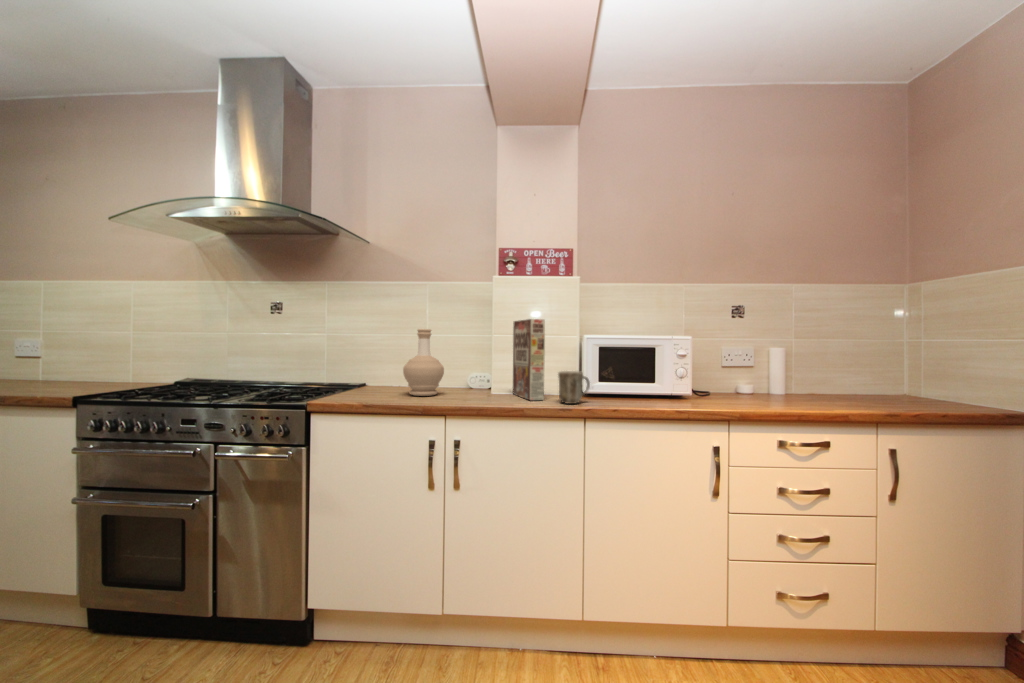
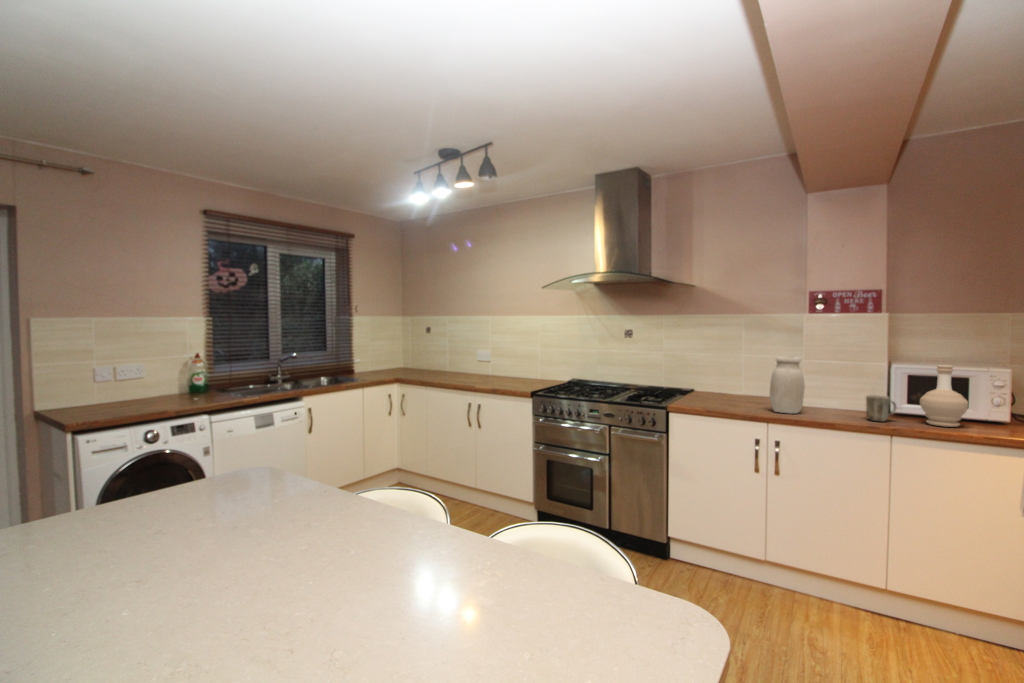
cereal box: present [513,319,545,400] -> none [821,352,854,416]
jar: none [449,324,491,402] -> present [769,356,805,414]
bottle: present [403,329,444,396] -> present [920,365,968,427]

